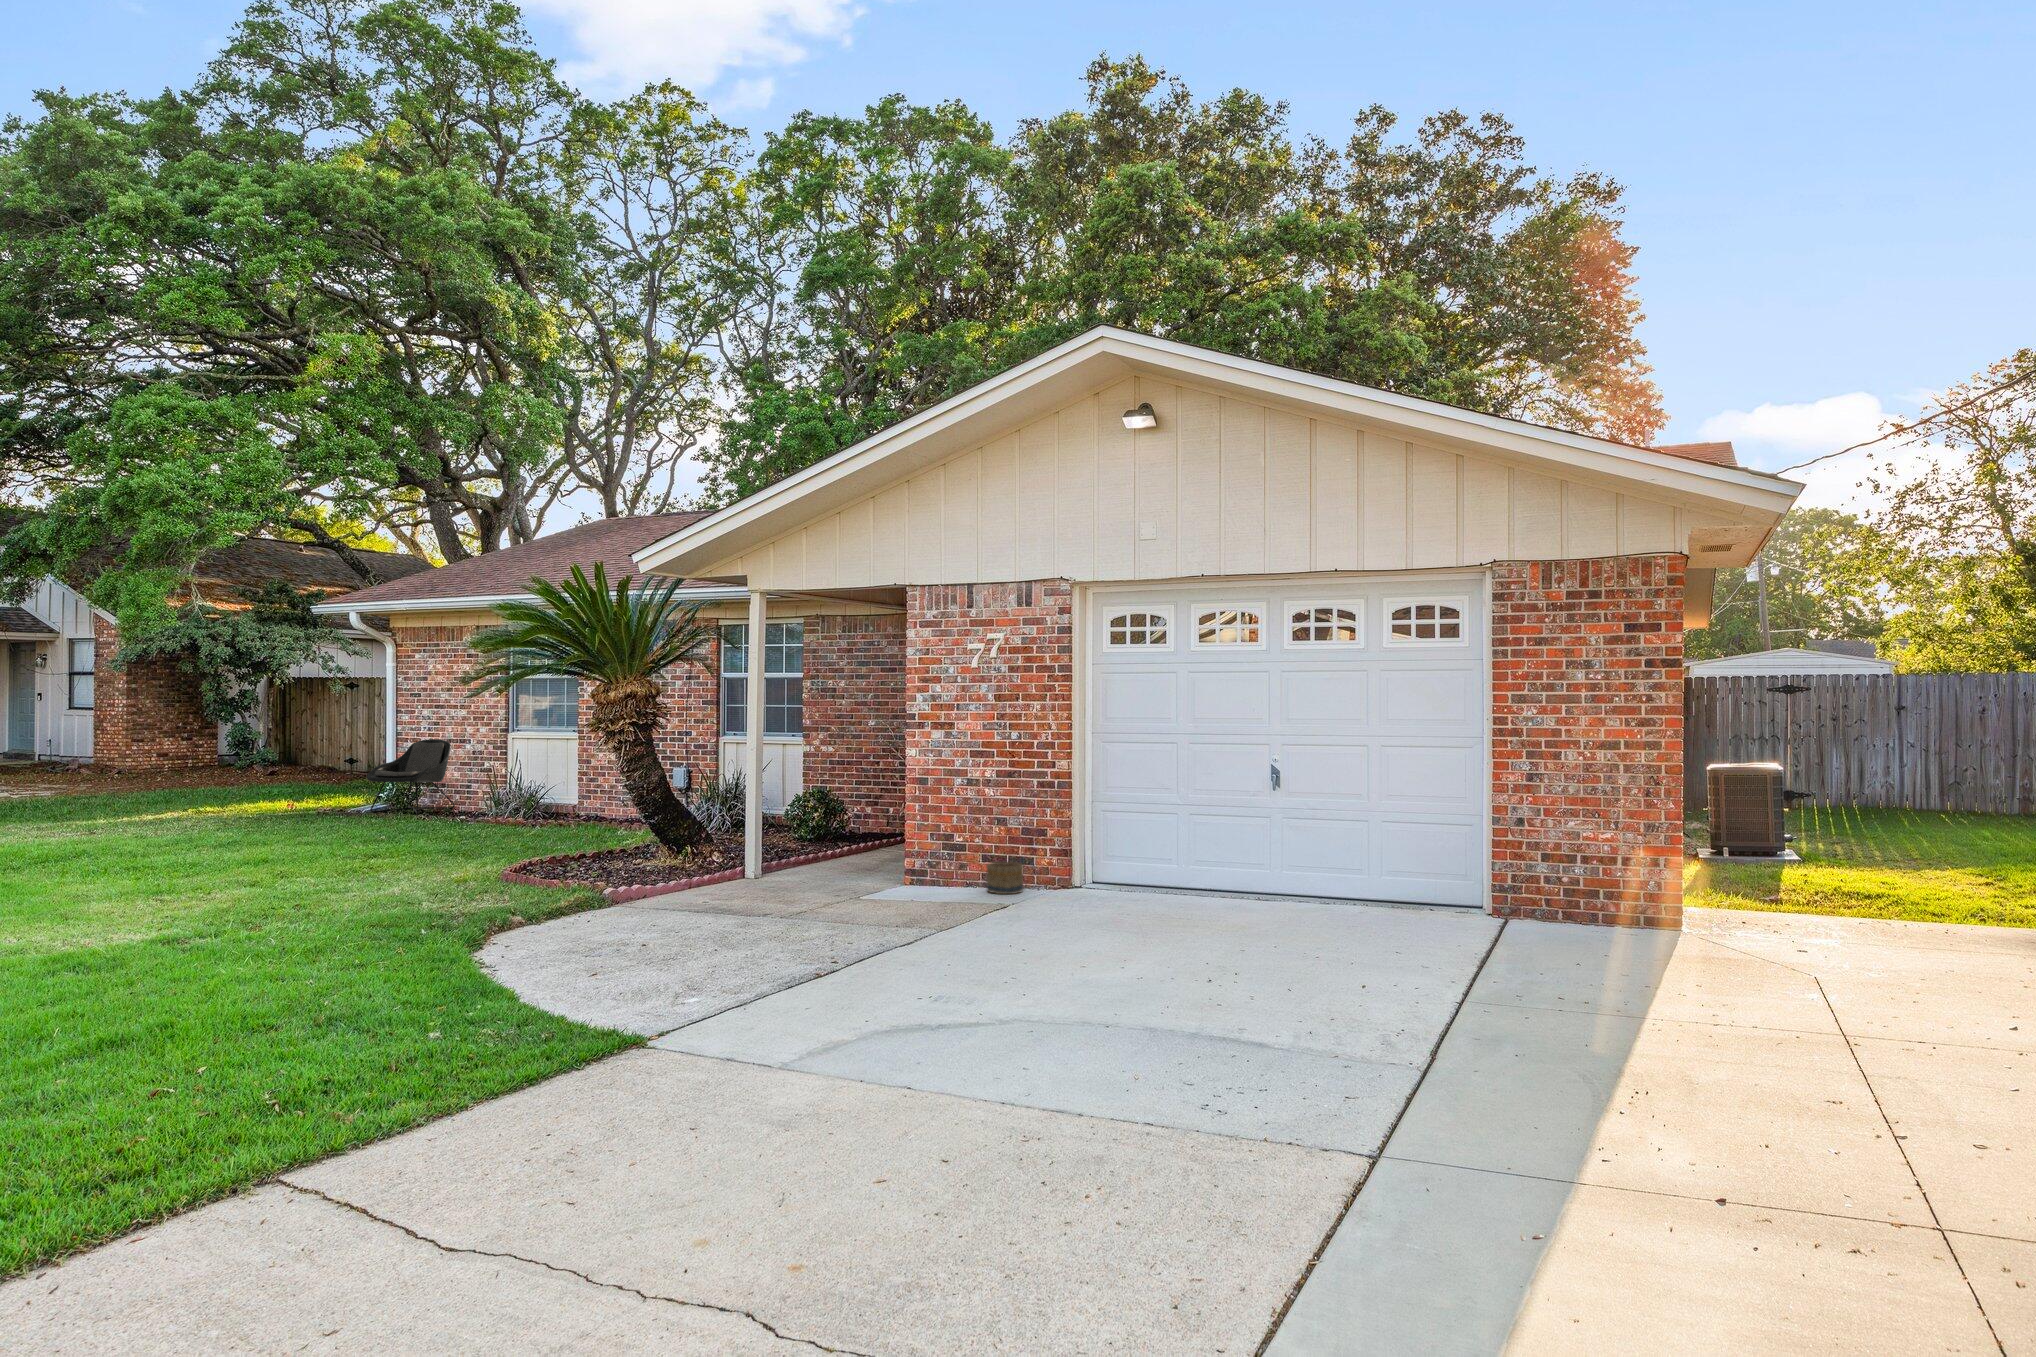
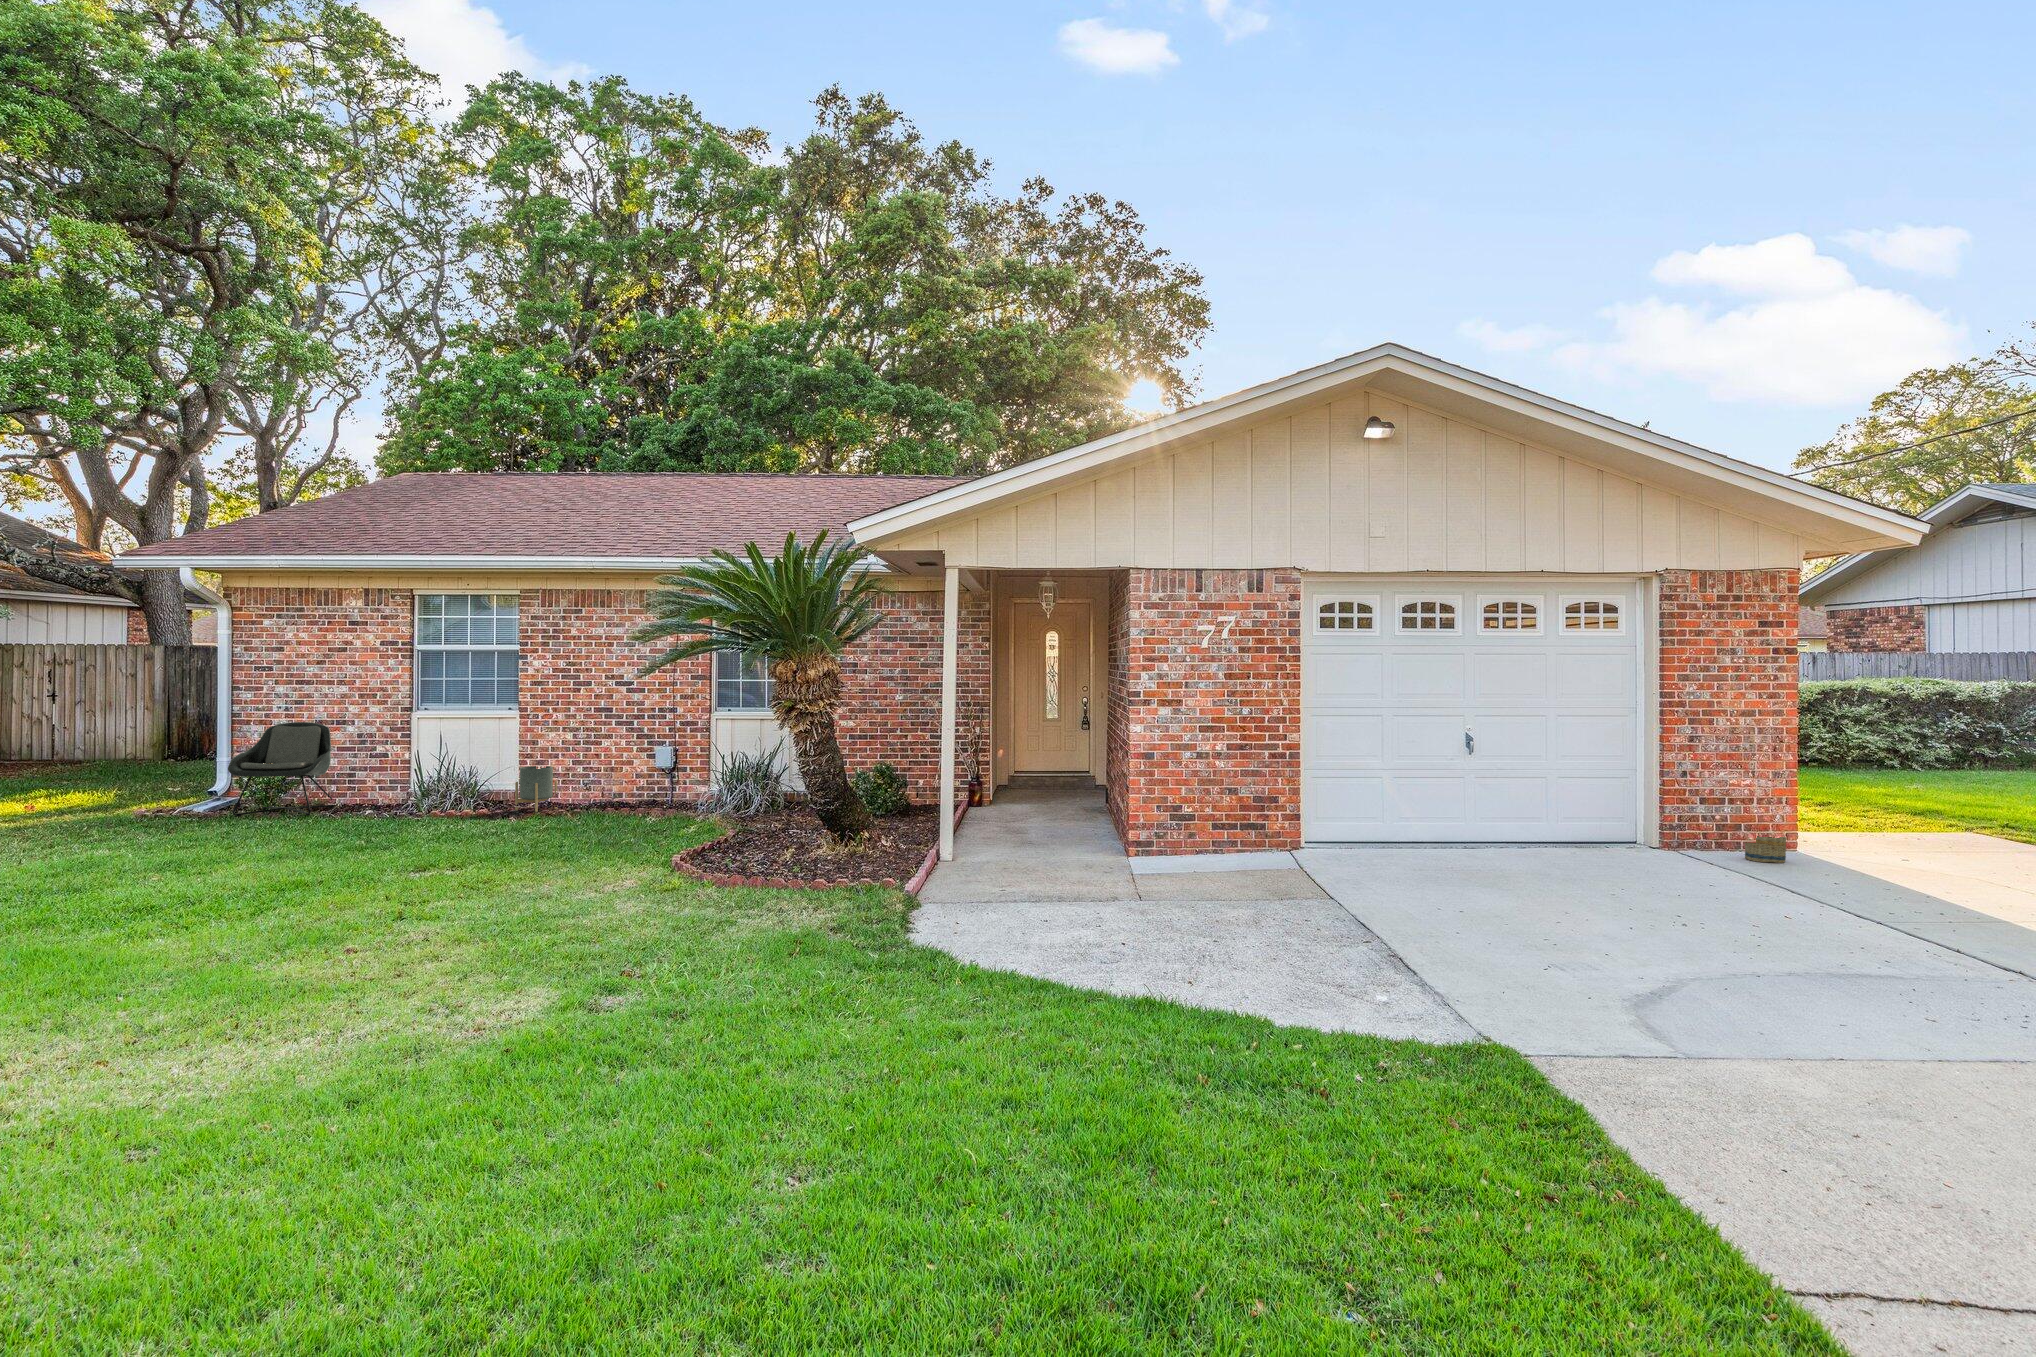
planter: none [561,779,595,819] -> present [515,766,557,812]
basket: present [986,862,1024,894] -> present [1745,836,1787,863]

